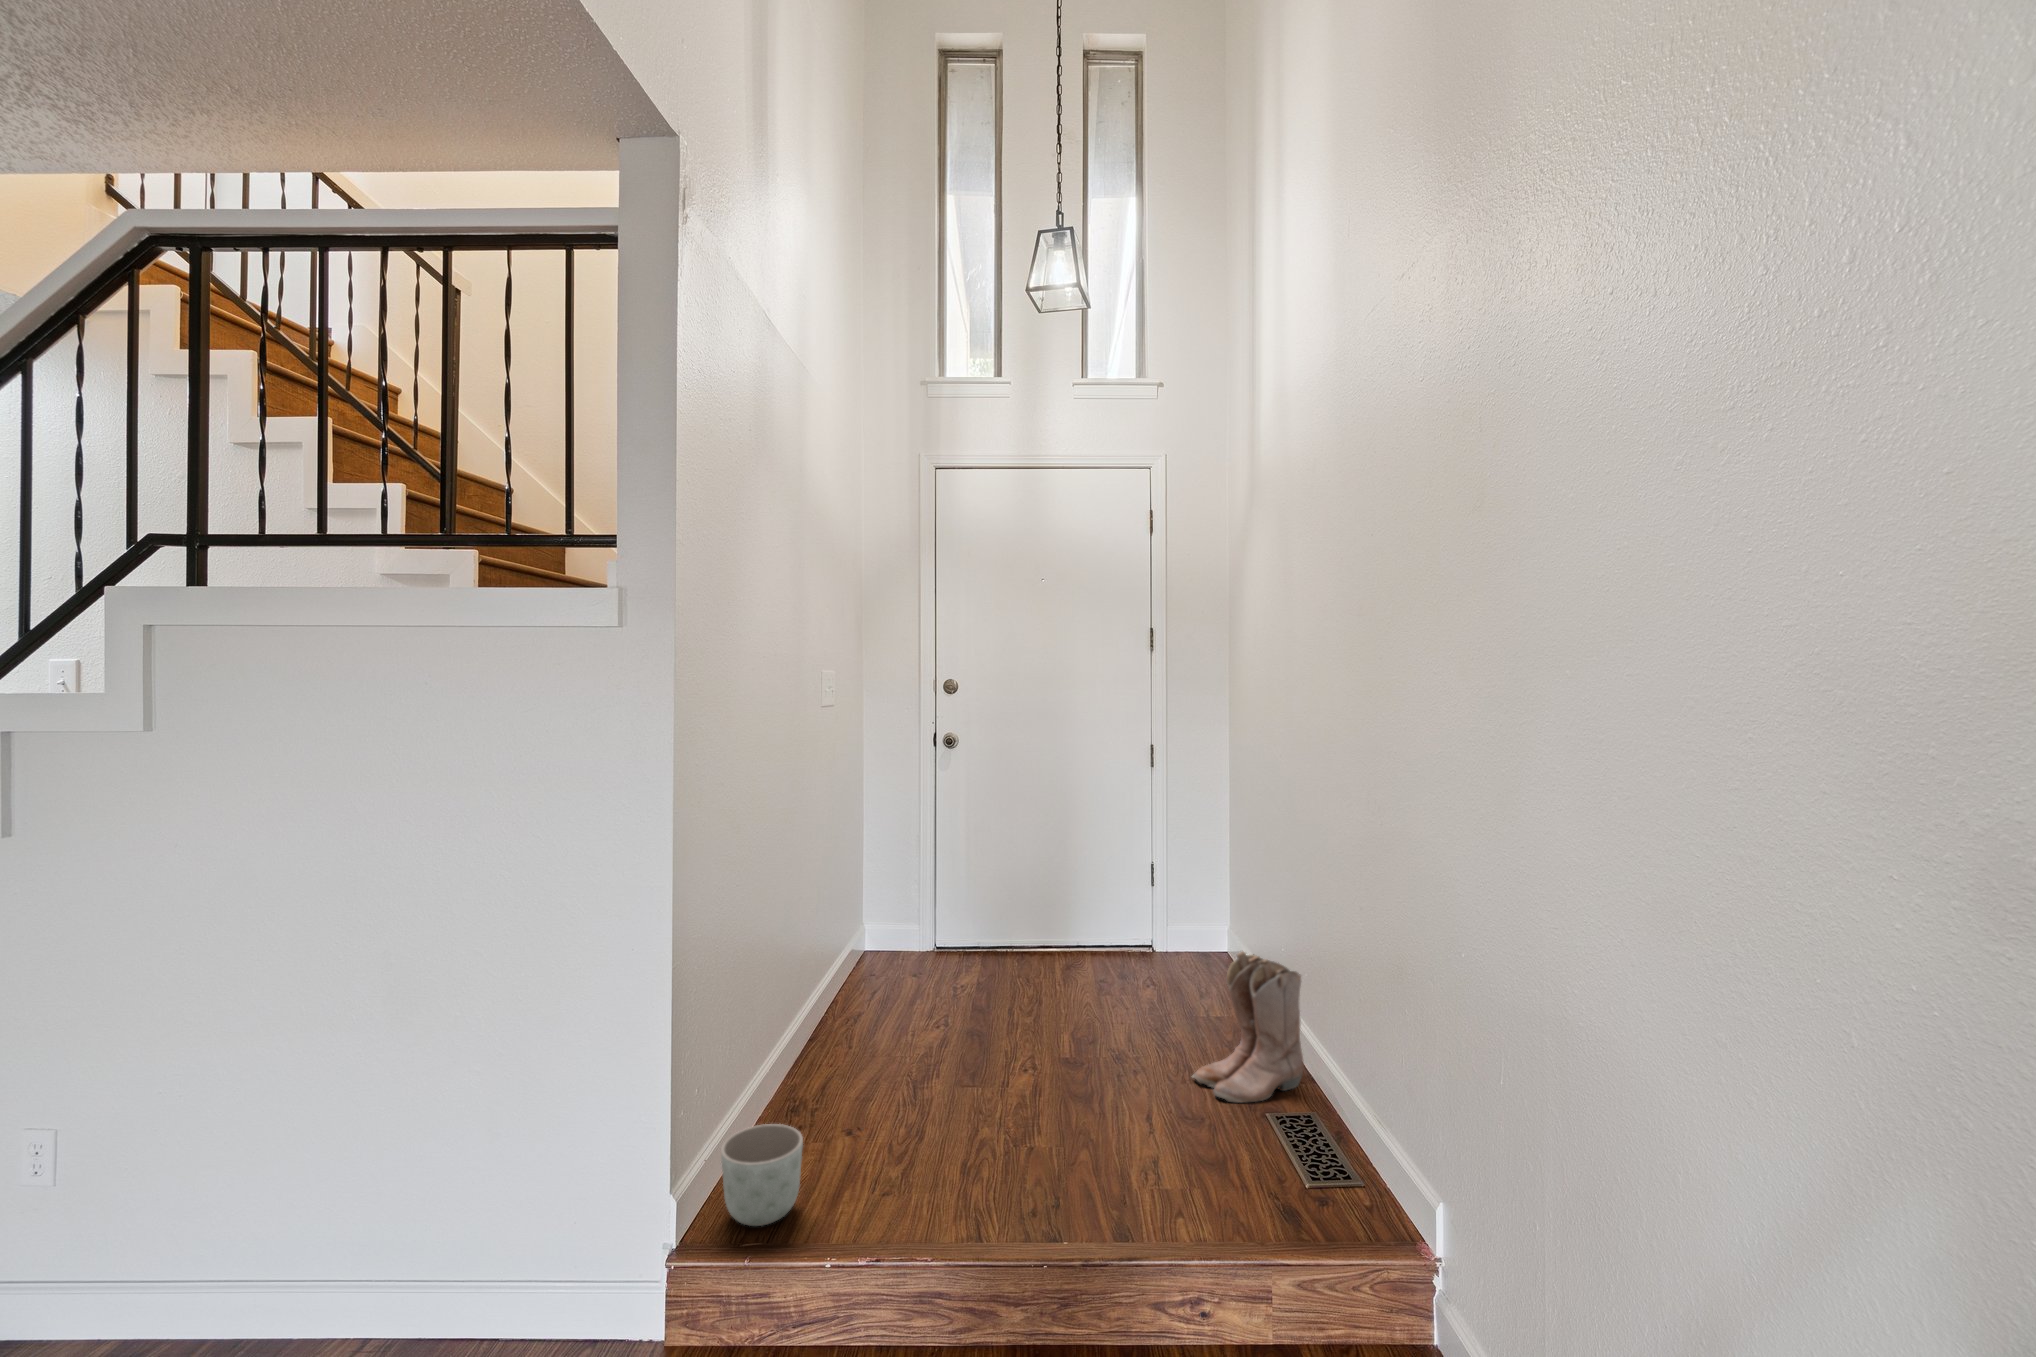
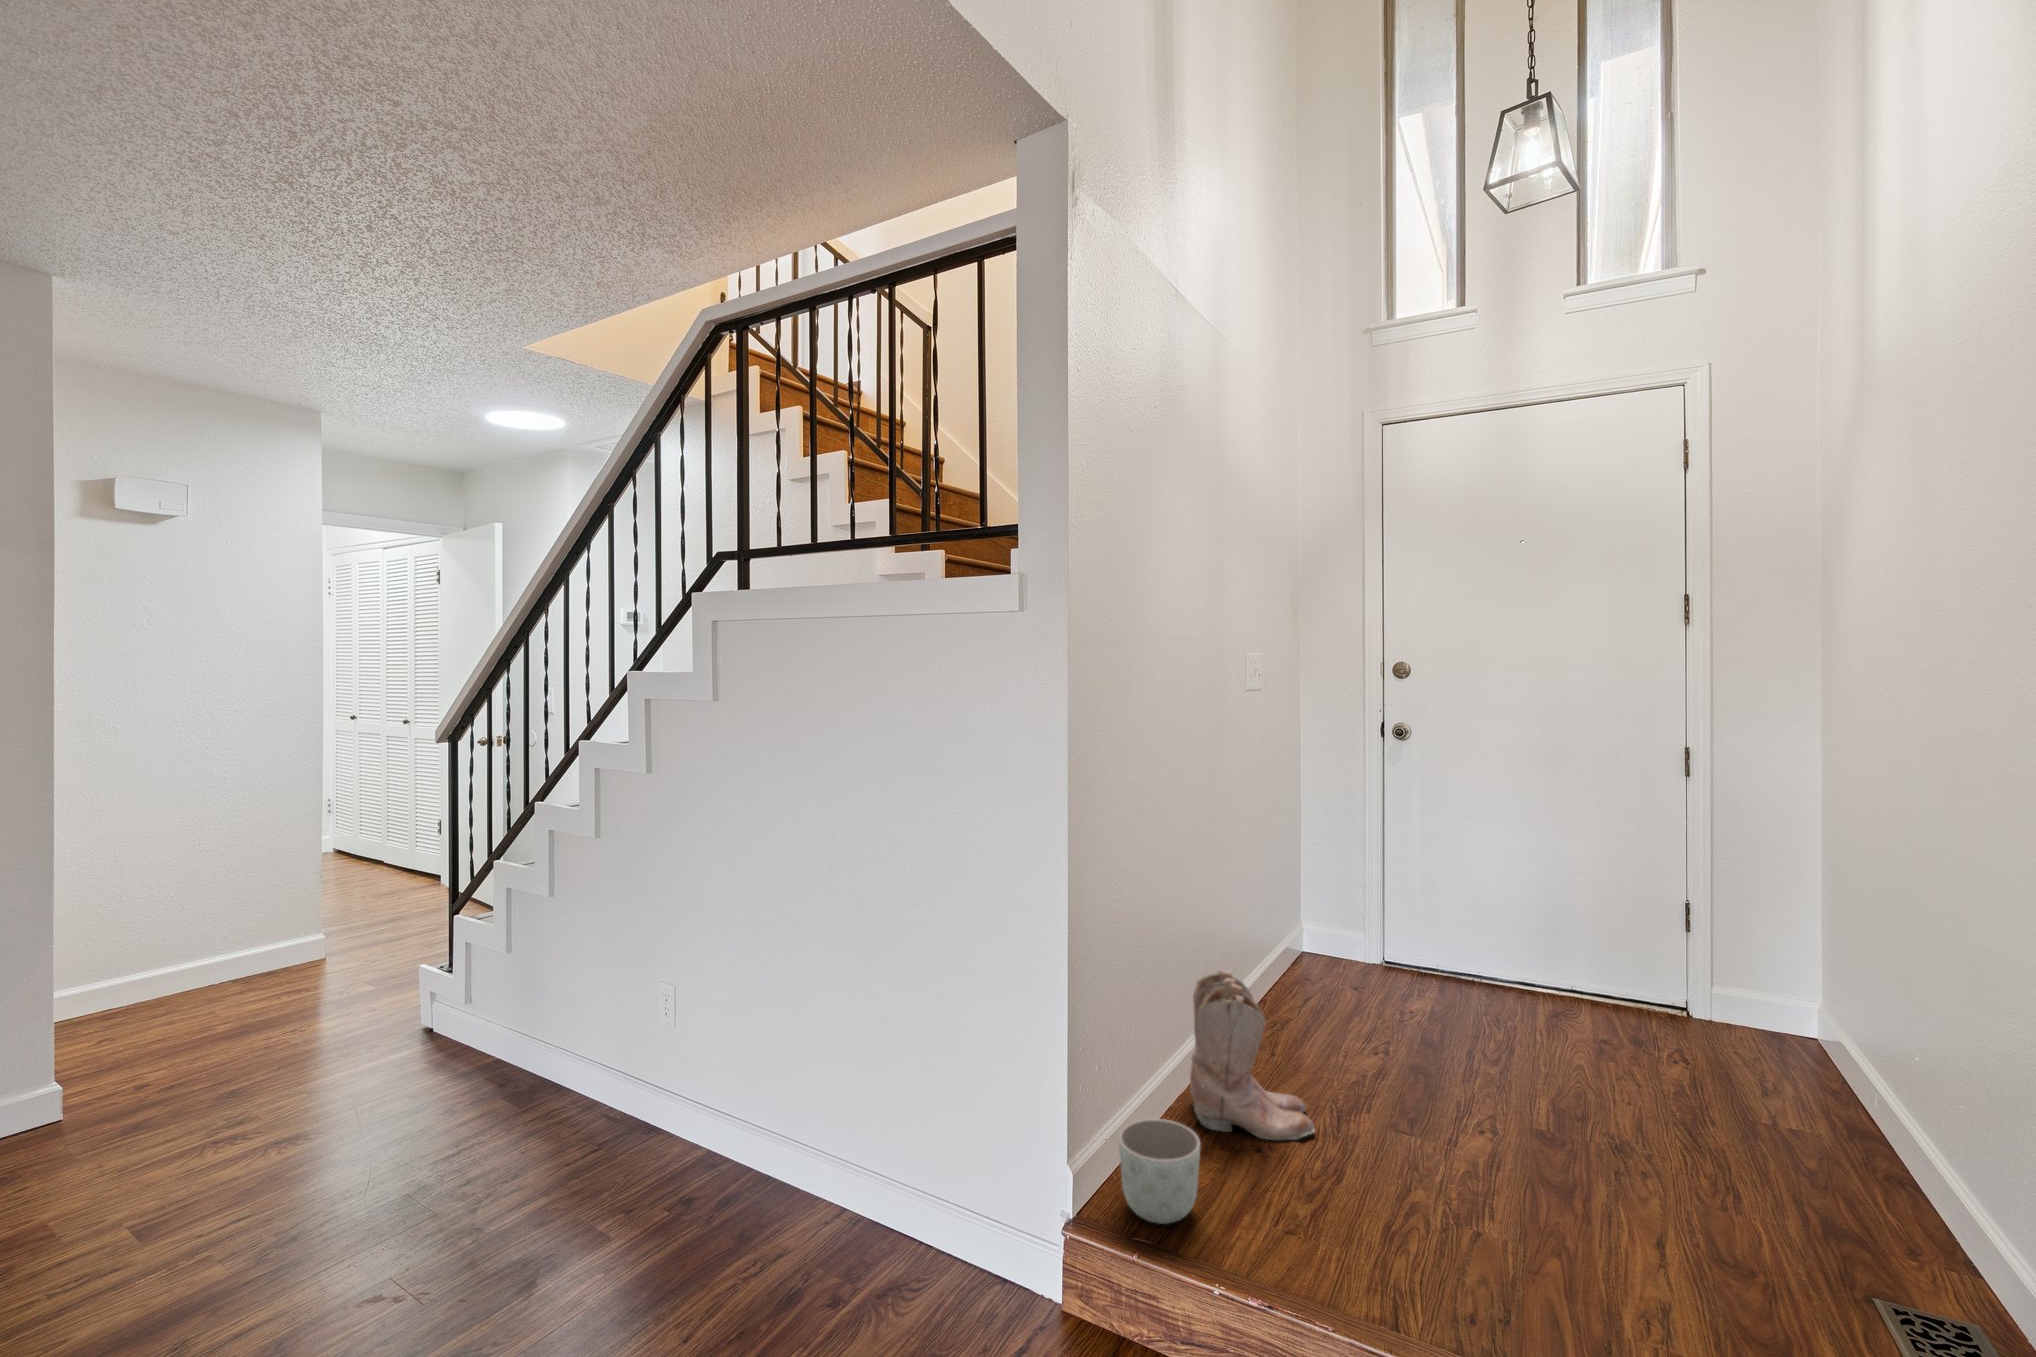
boots: present [1193,952,1304,1103] -> present [1190,971,1314,1140]

